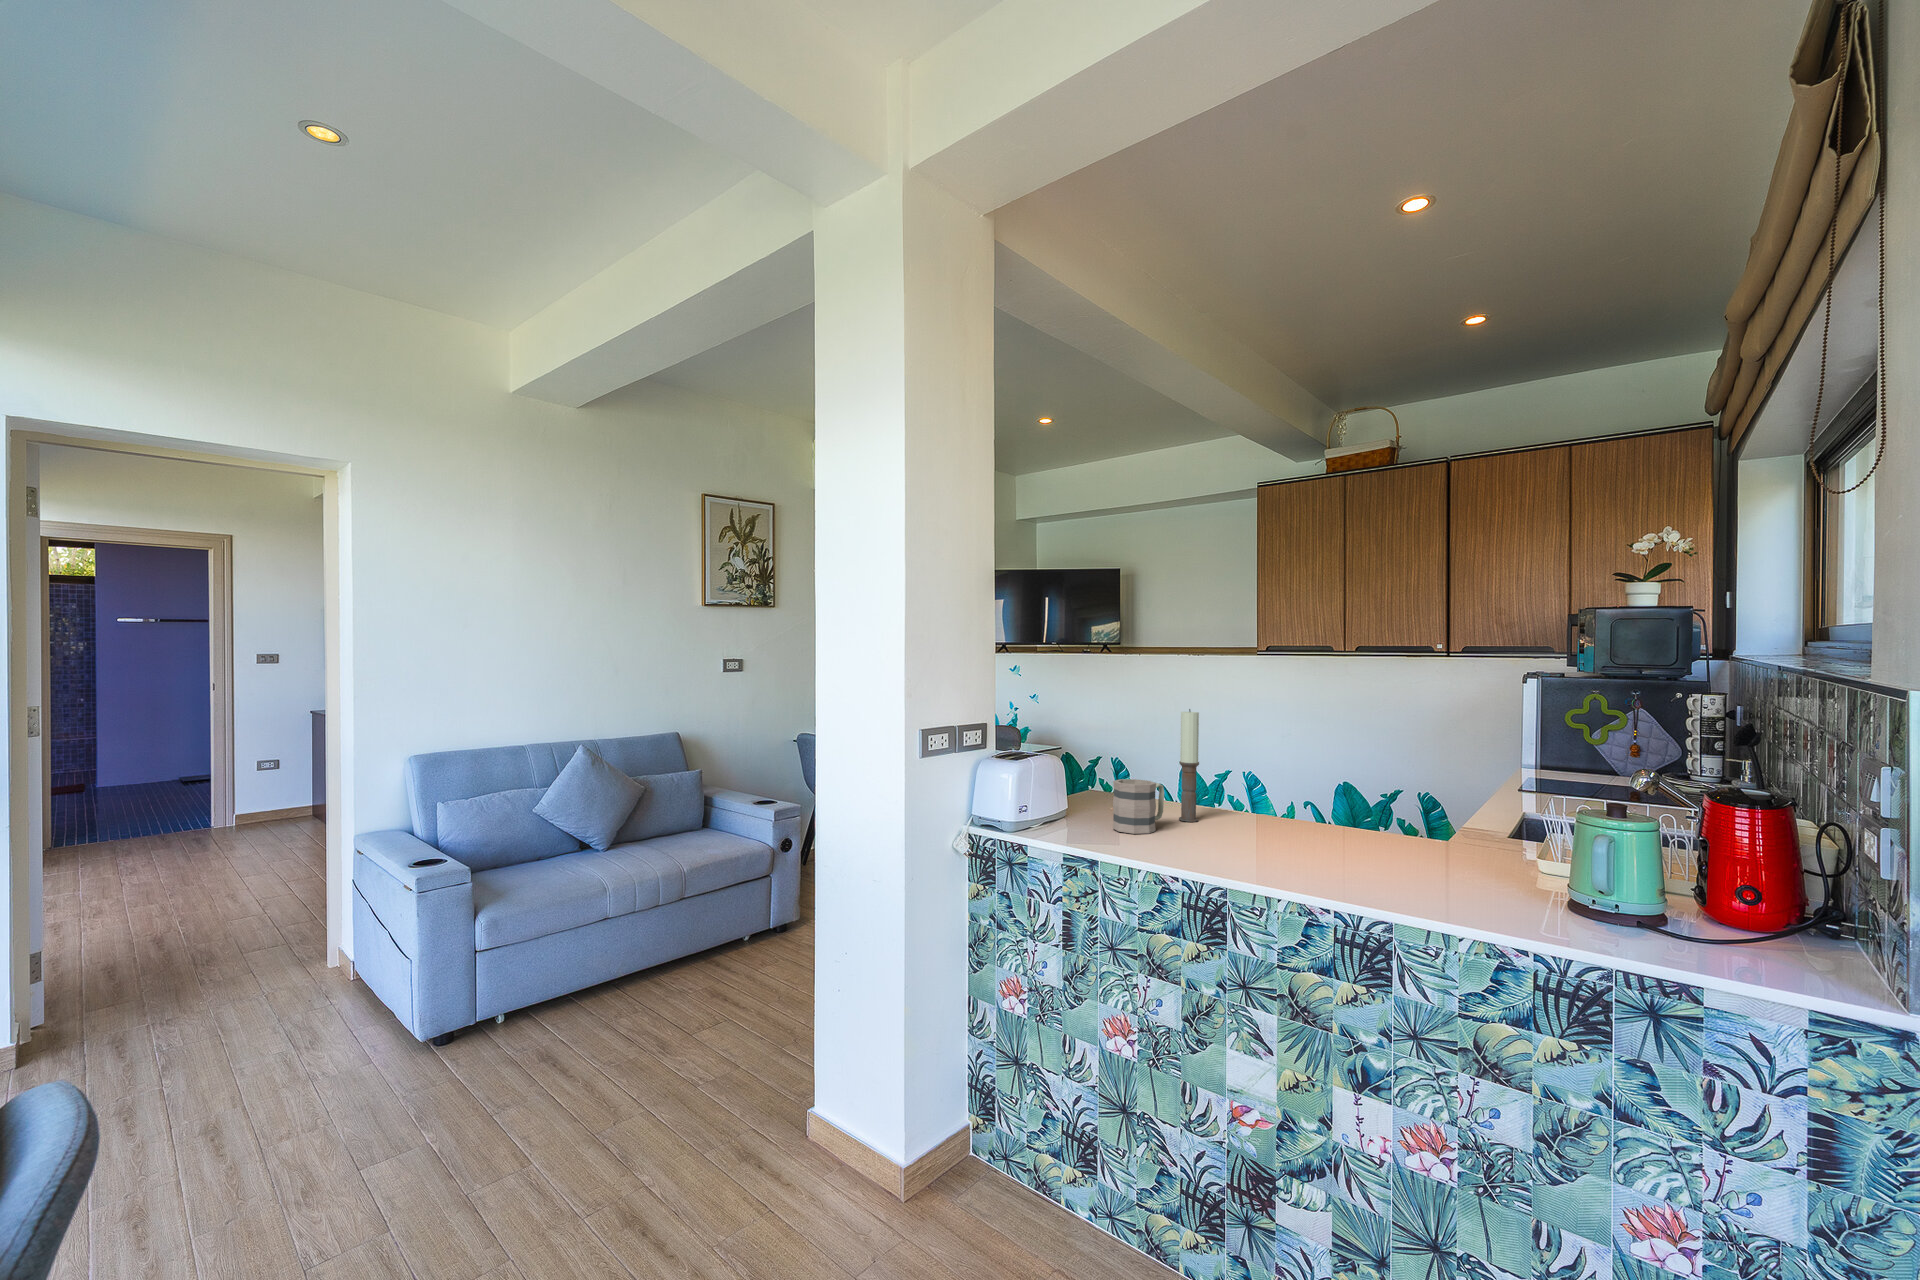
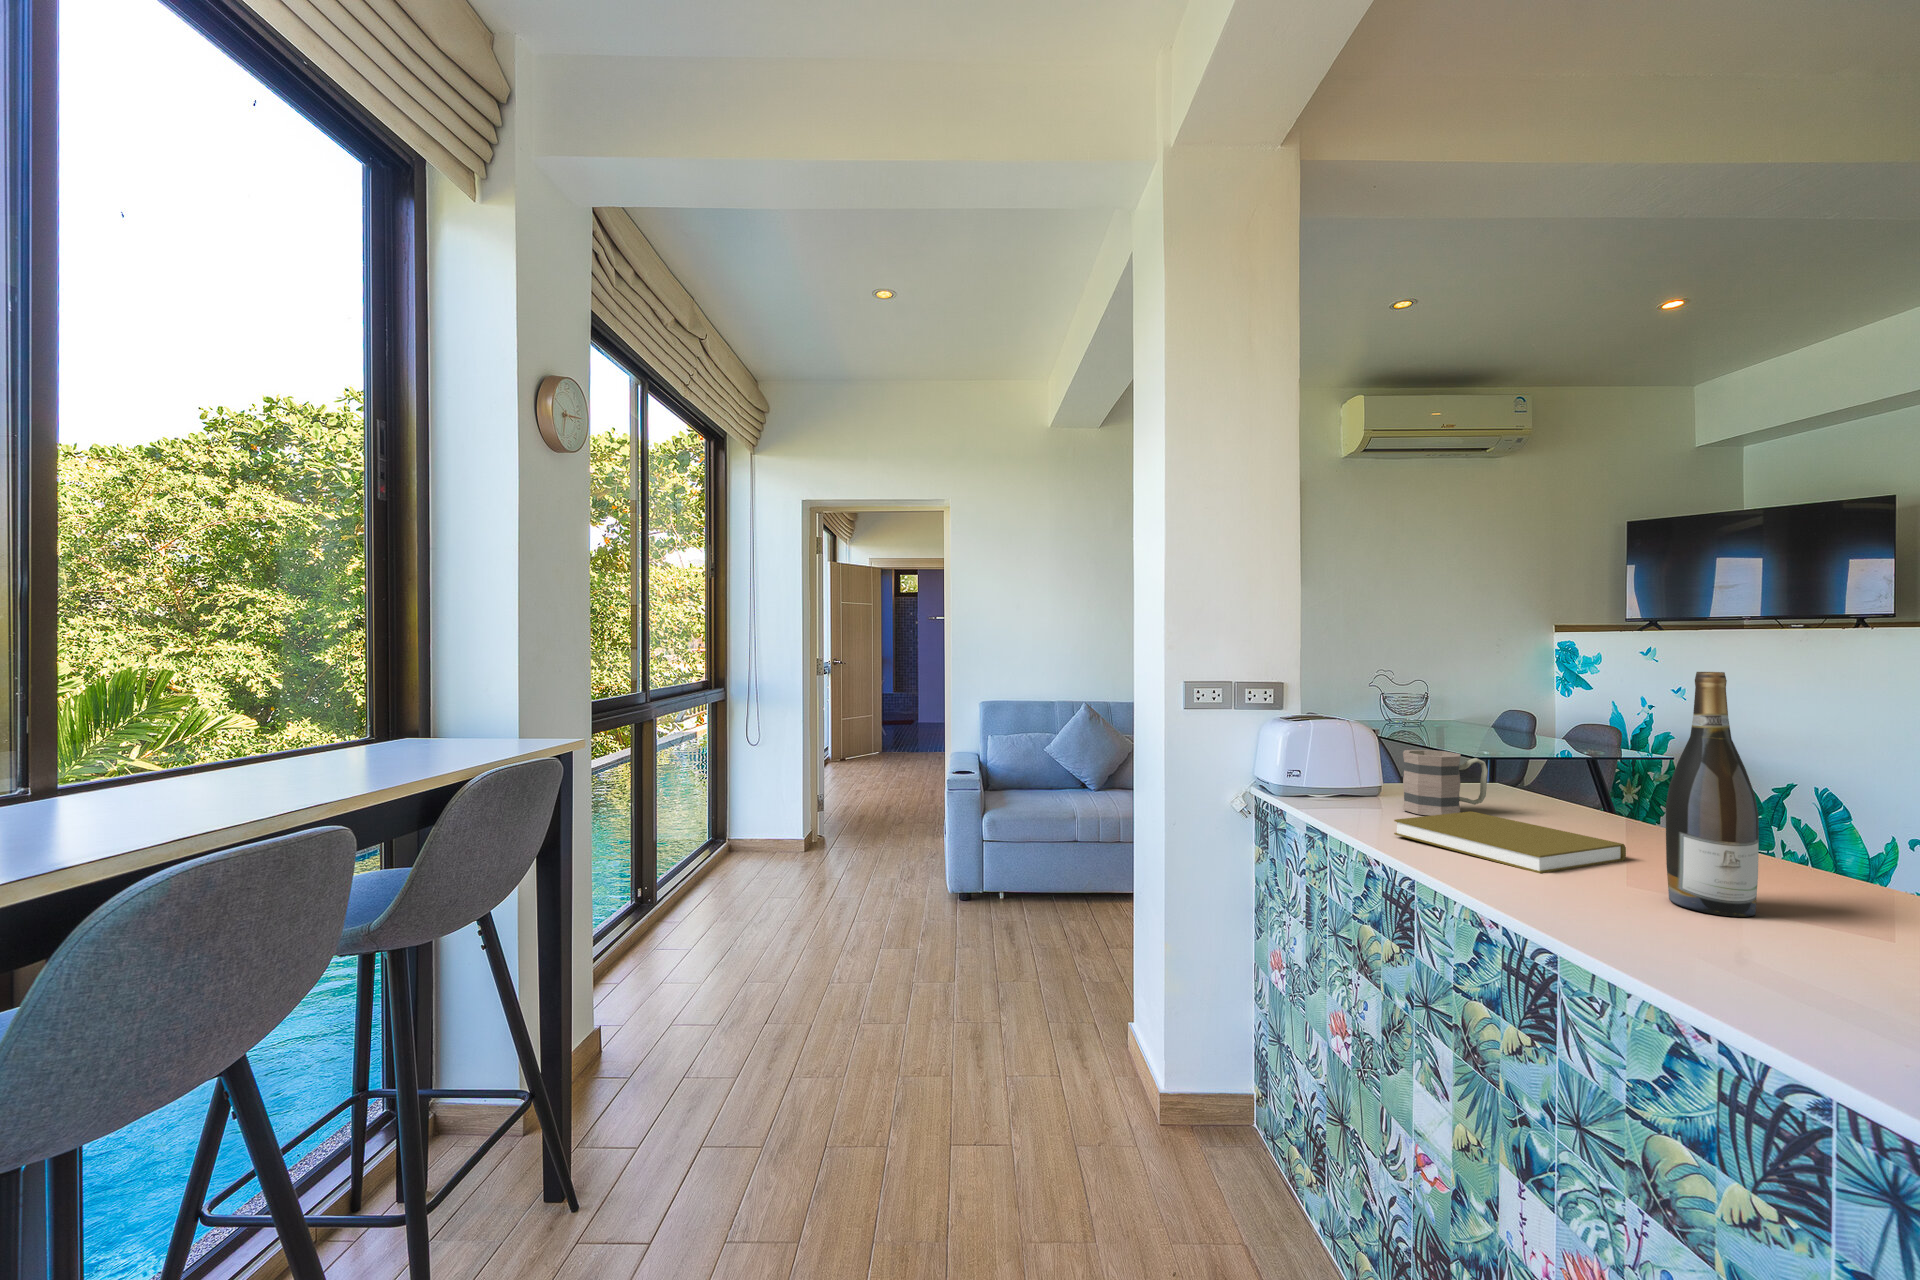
candle: present [1179,709,1199,822] -> none [1532,666,1564,816]
wine bottle: none [1370,722,1418,877] -> present [1666,672,1759,917]
book: none [1169,827,1296,868] -> present [1394,811,1626,873]

